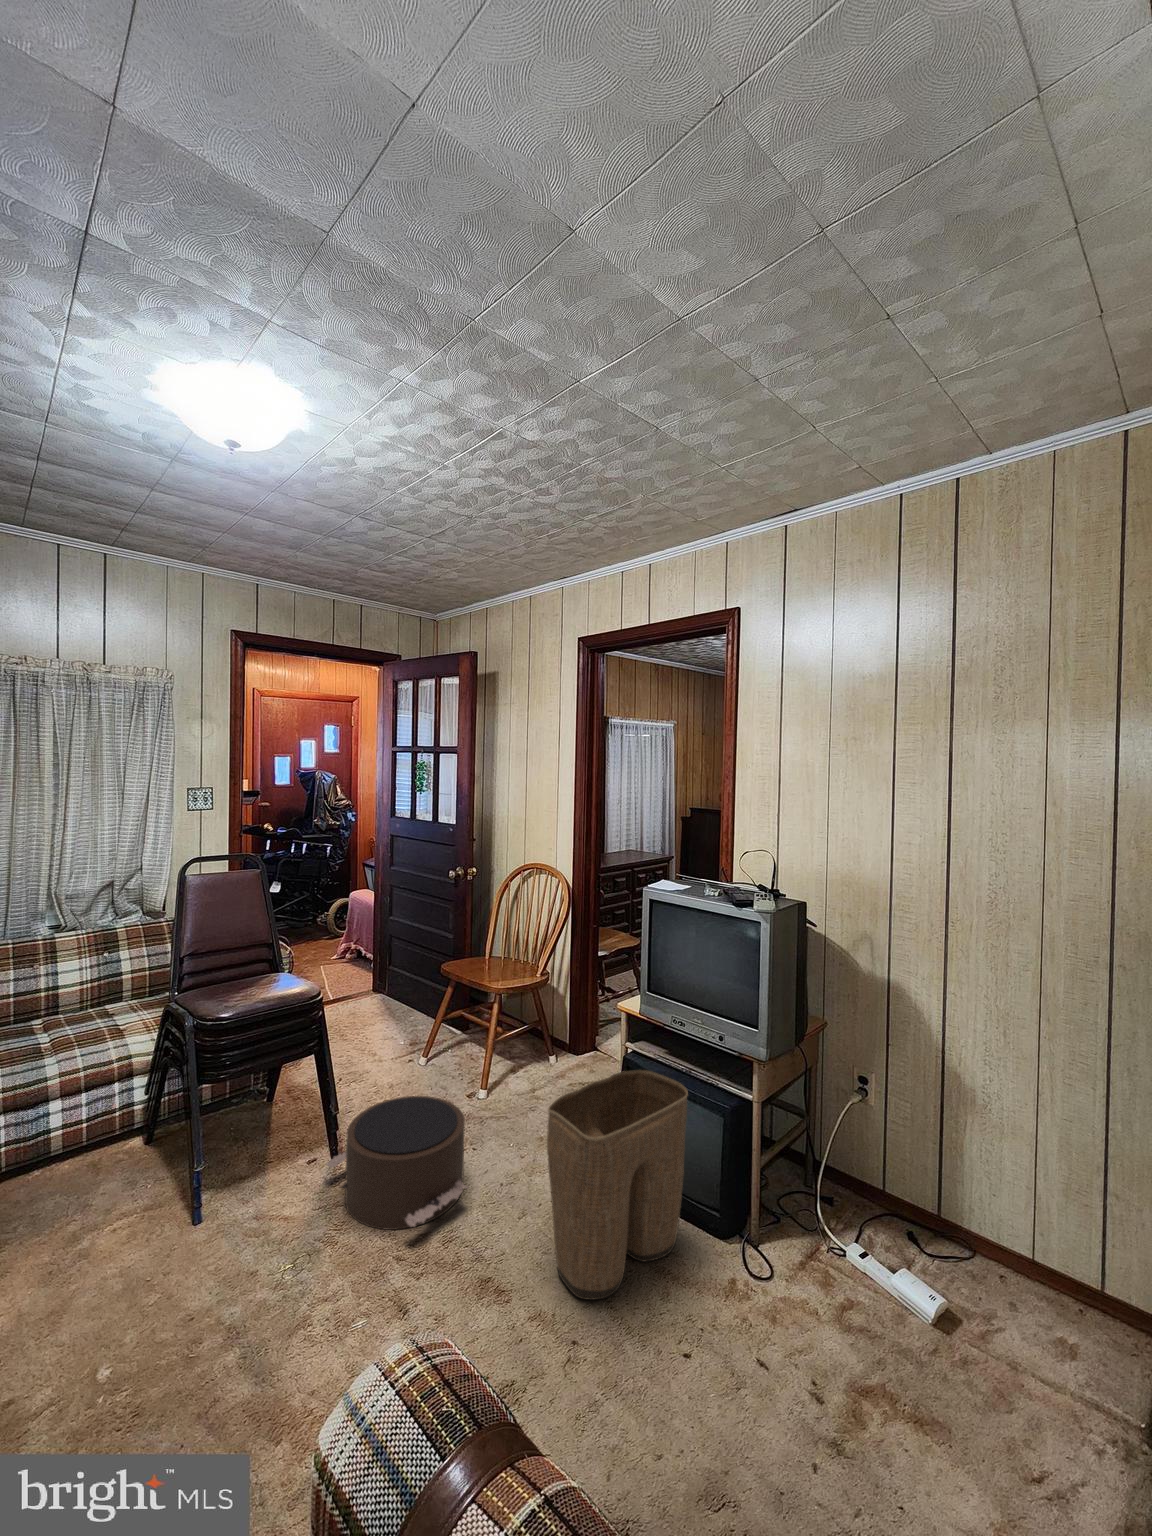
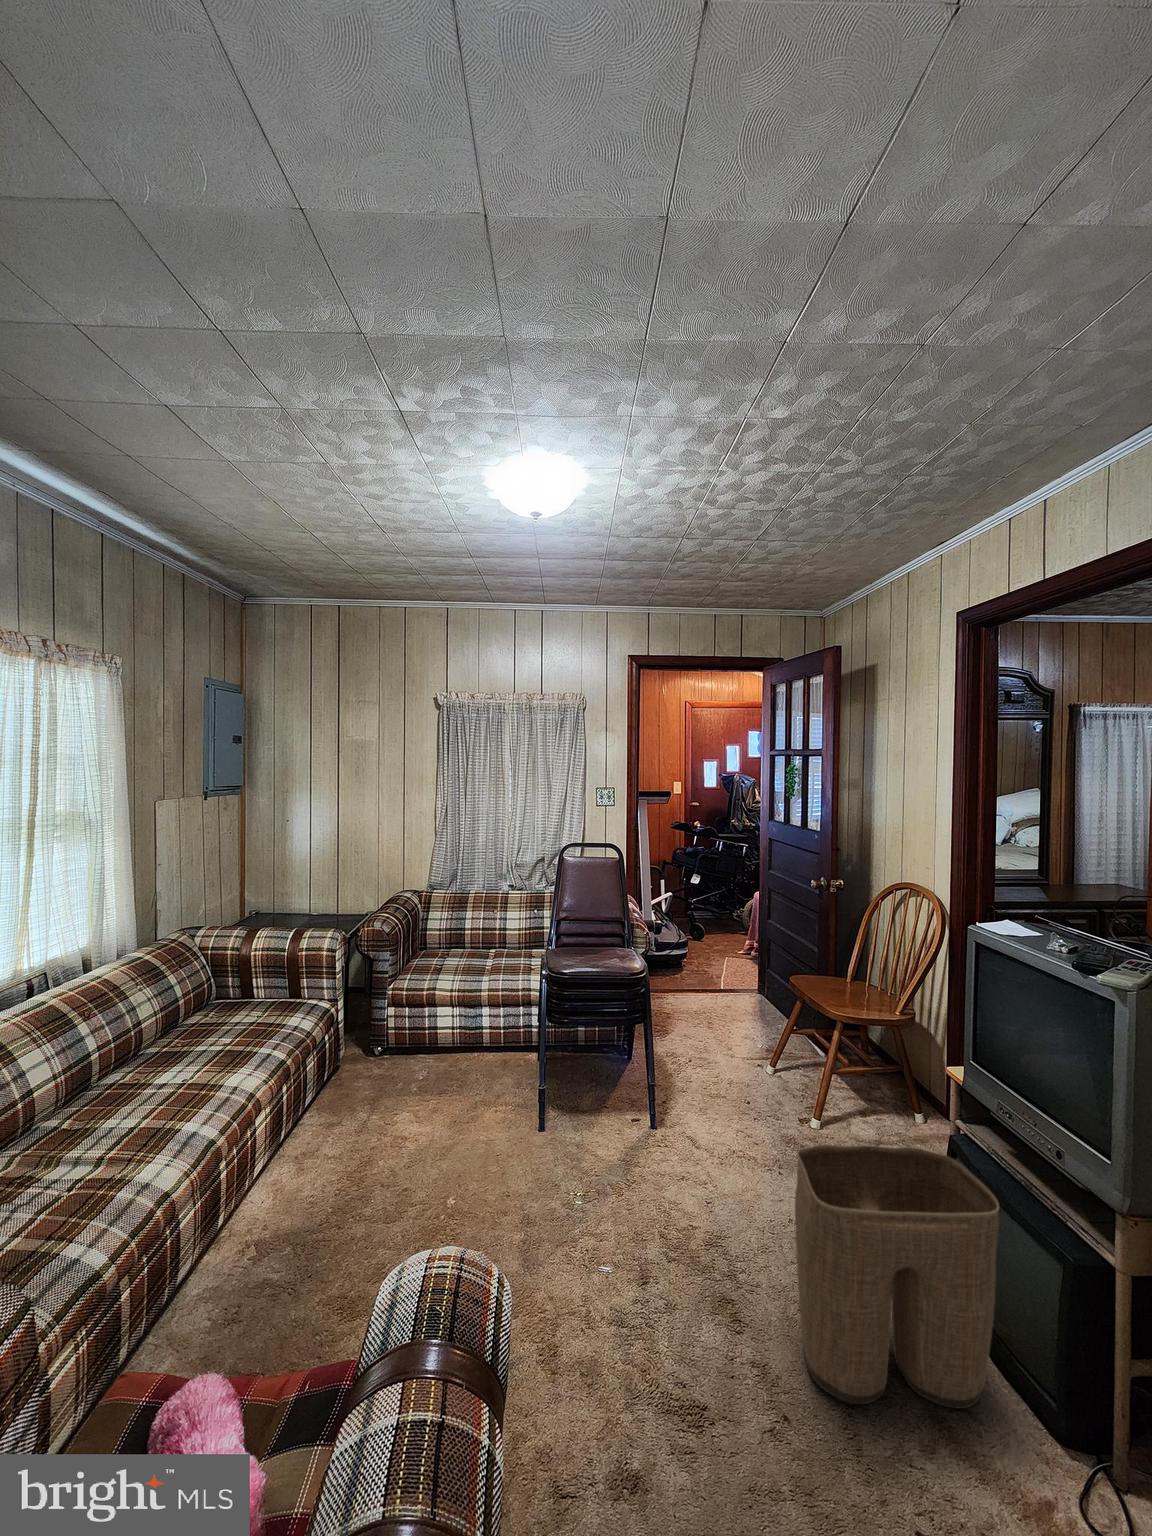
pouf: present [326,1096,468,1230] -> none [636,1088,755,1219]

